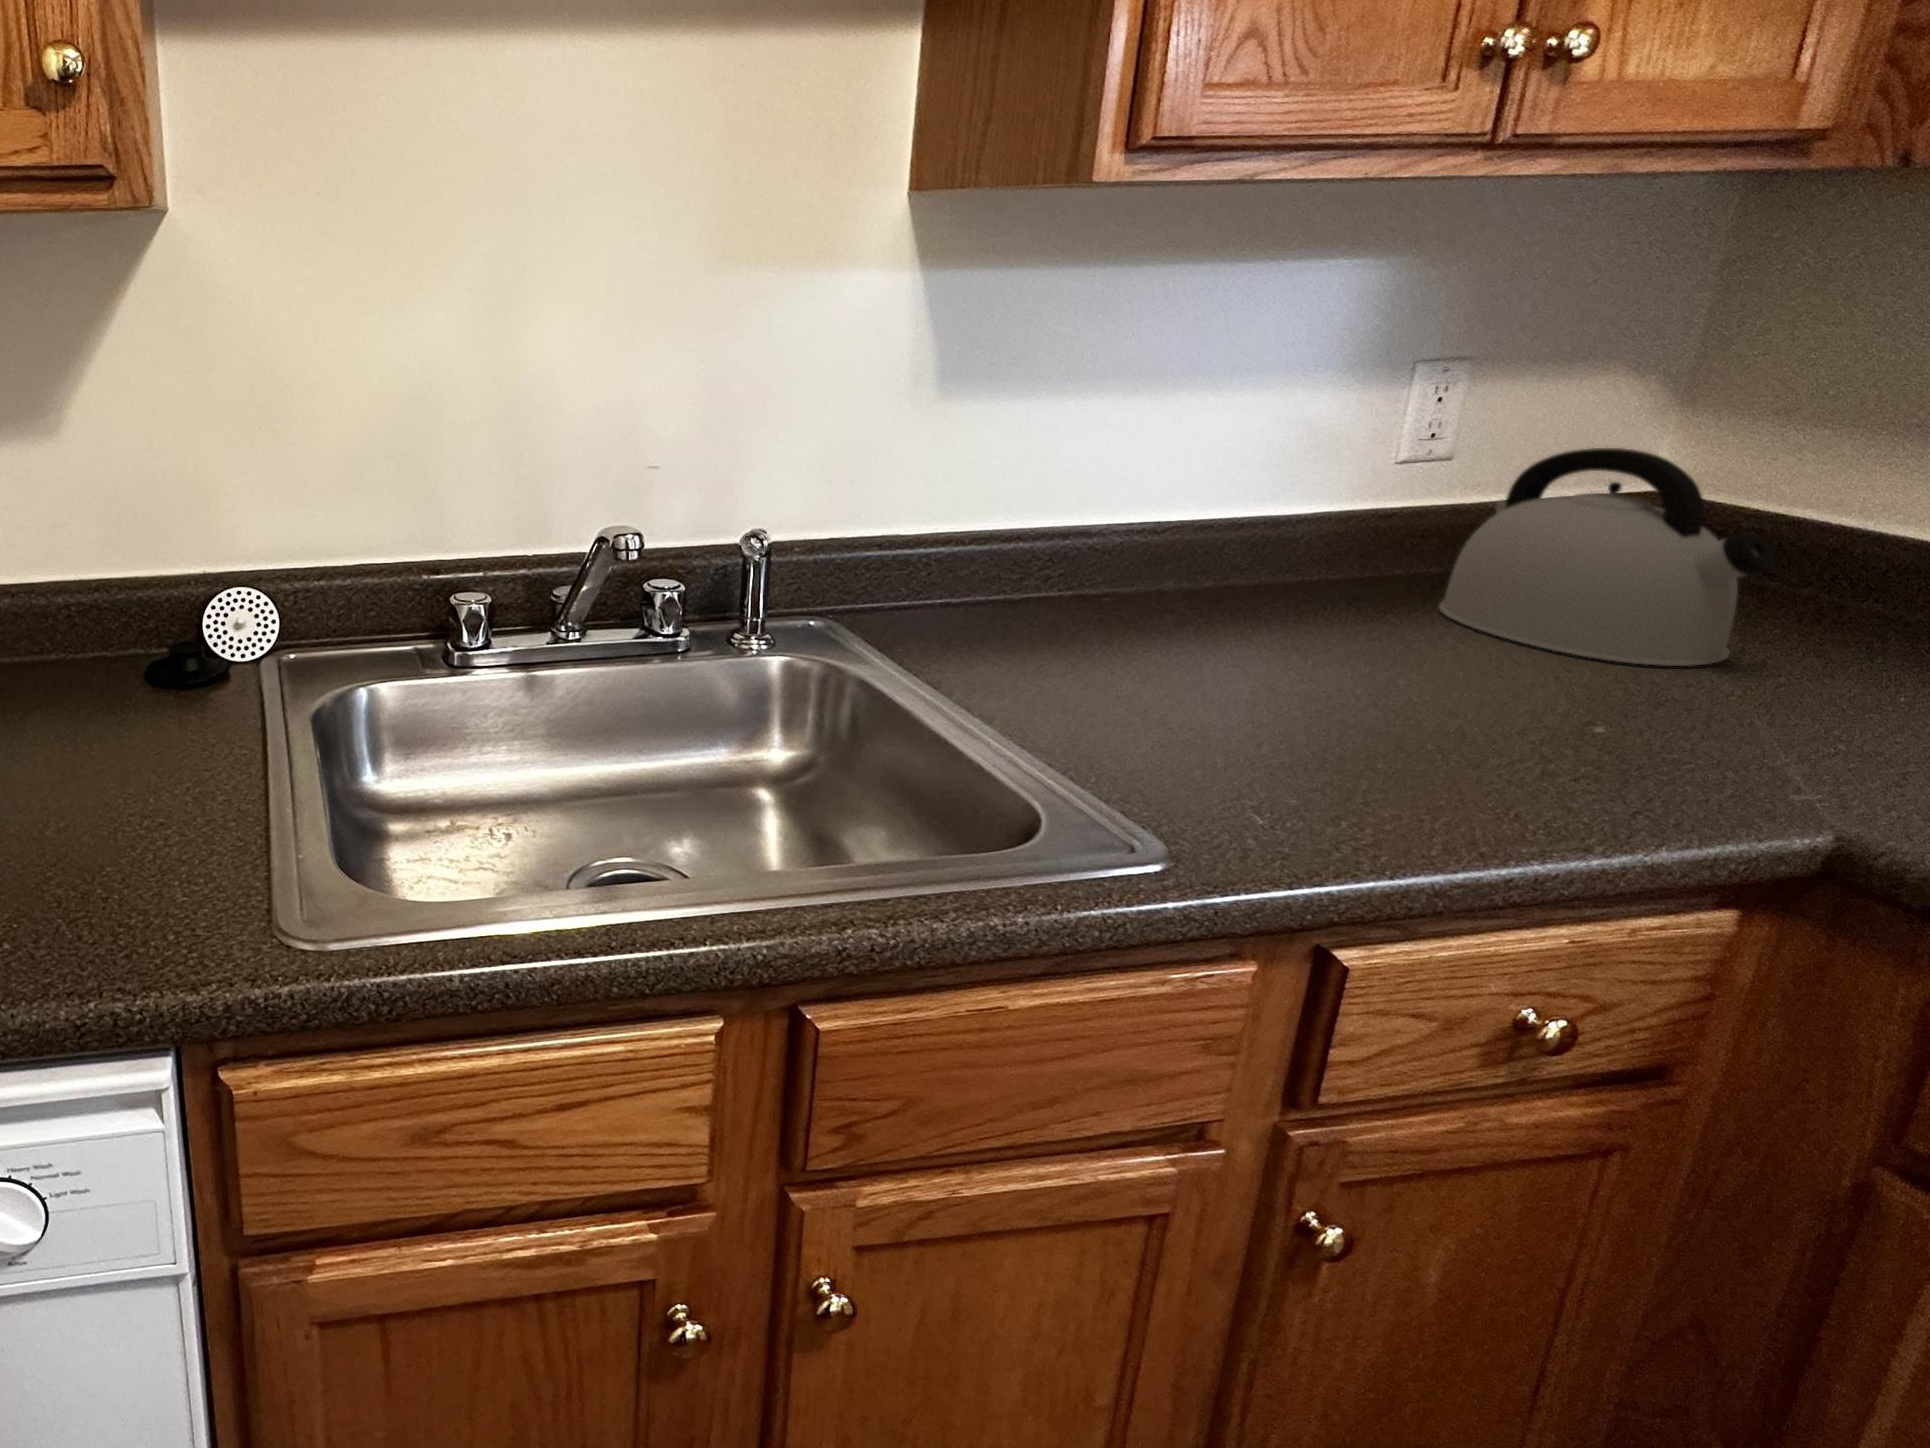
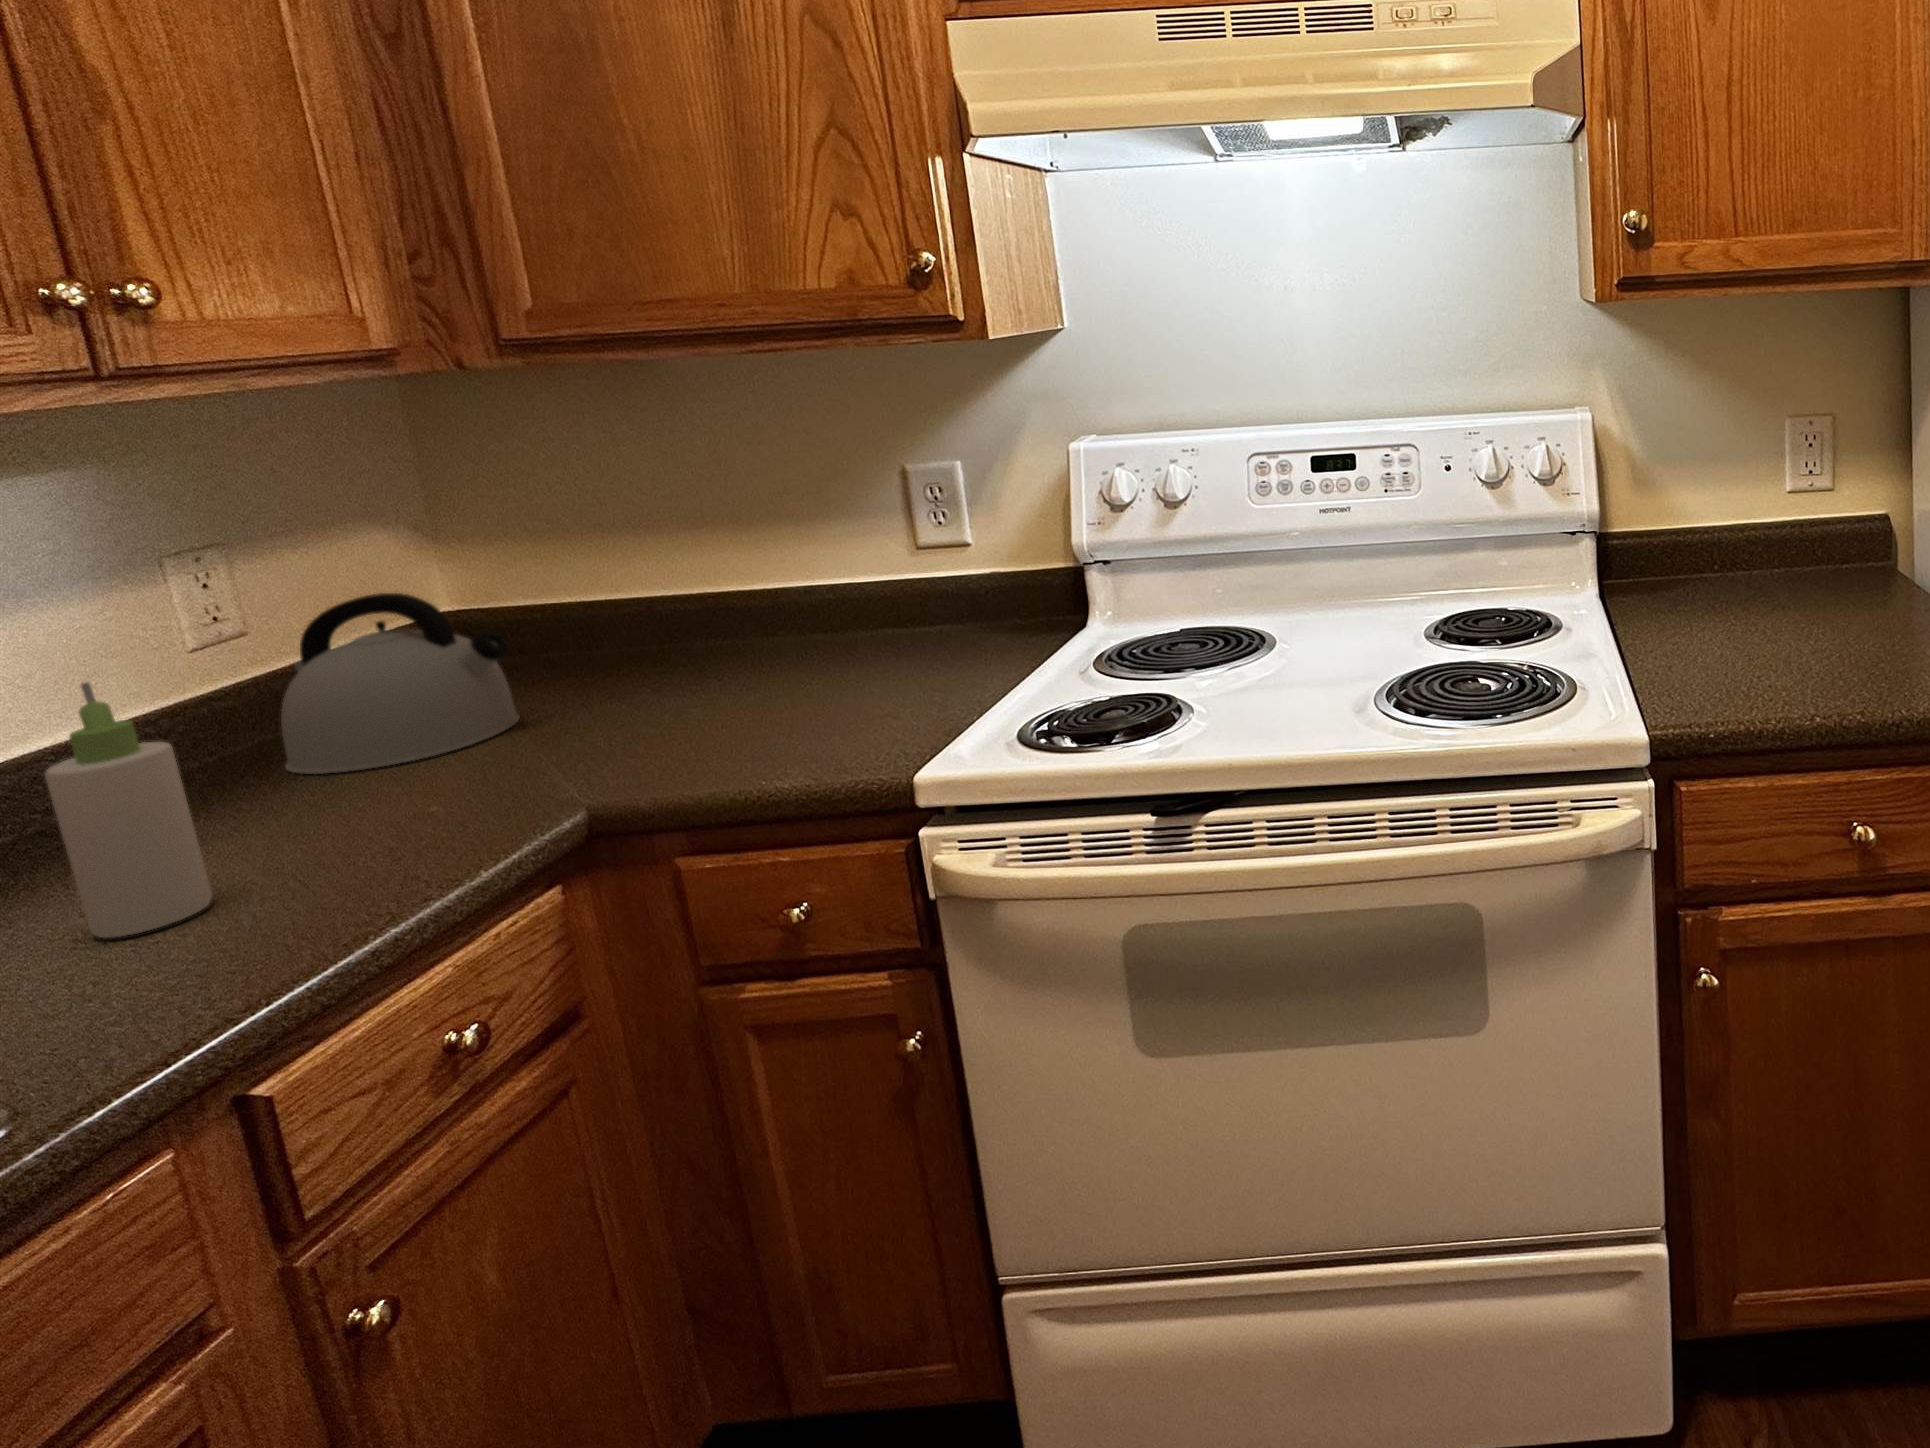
bottle: none [1252,464,1395,730] -> present [45,682,212,938]

